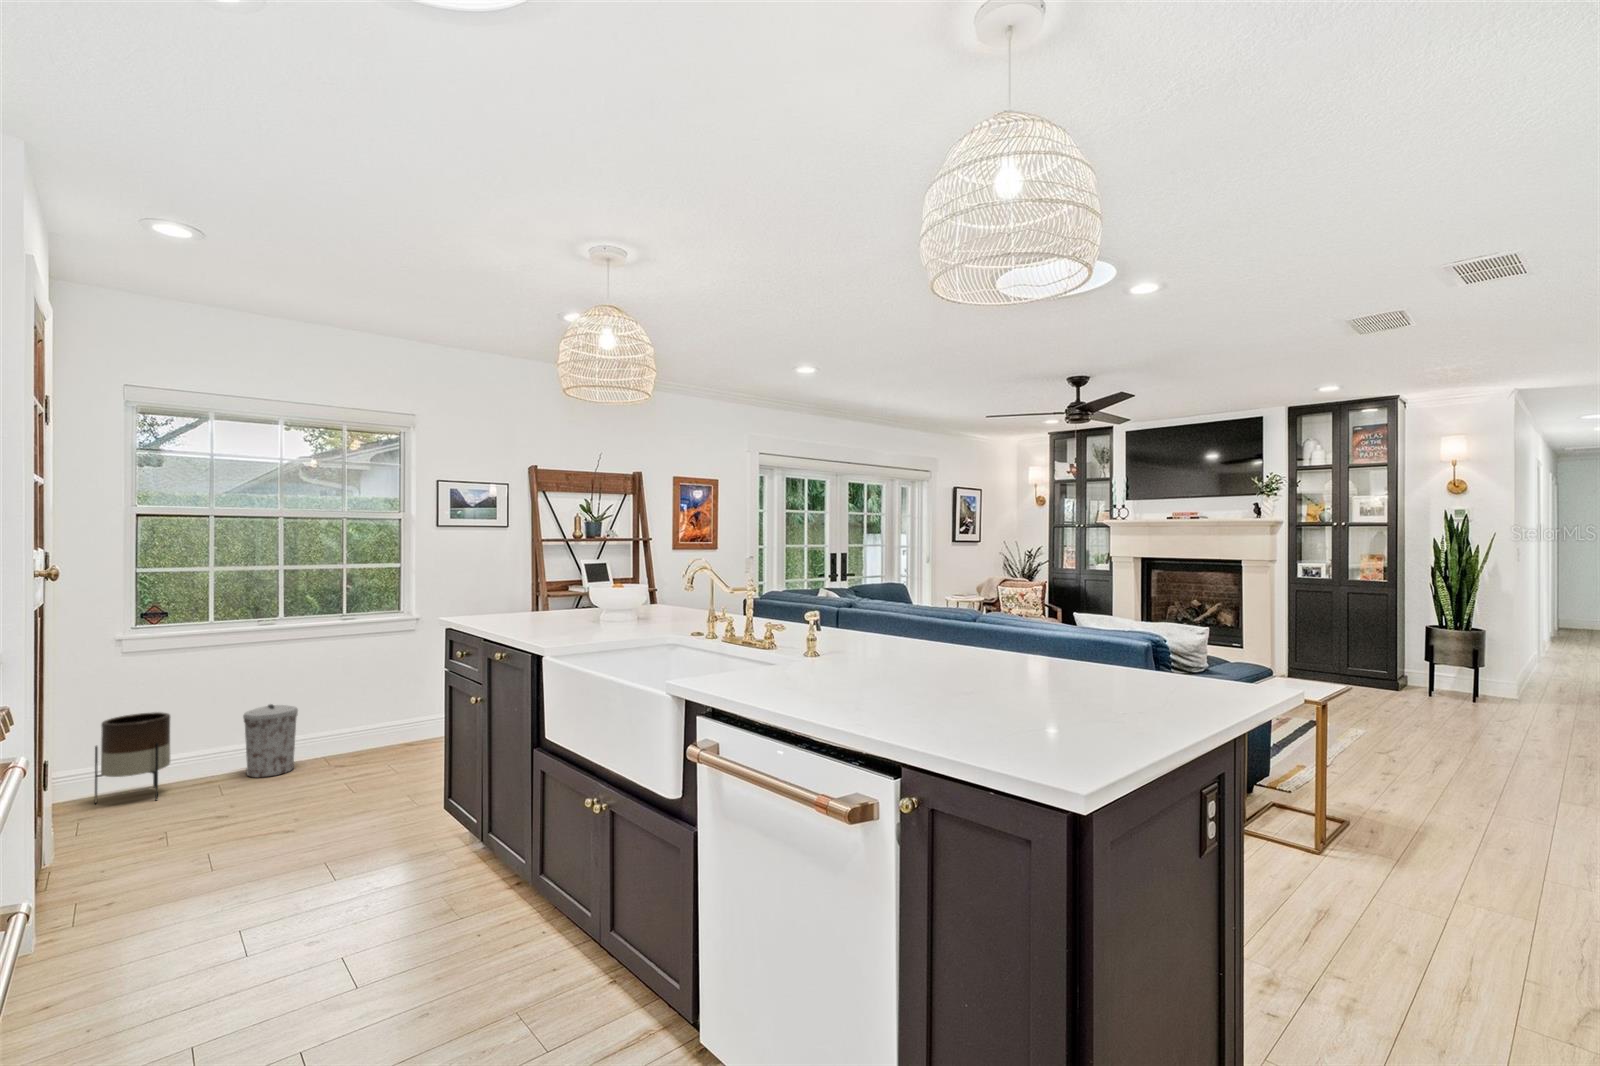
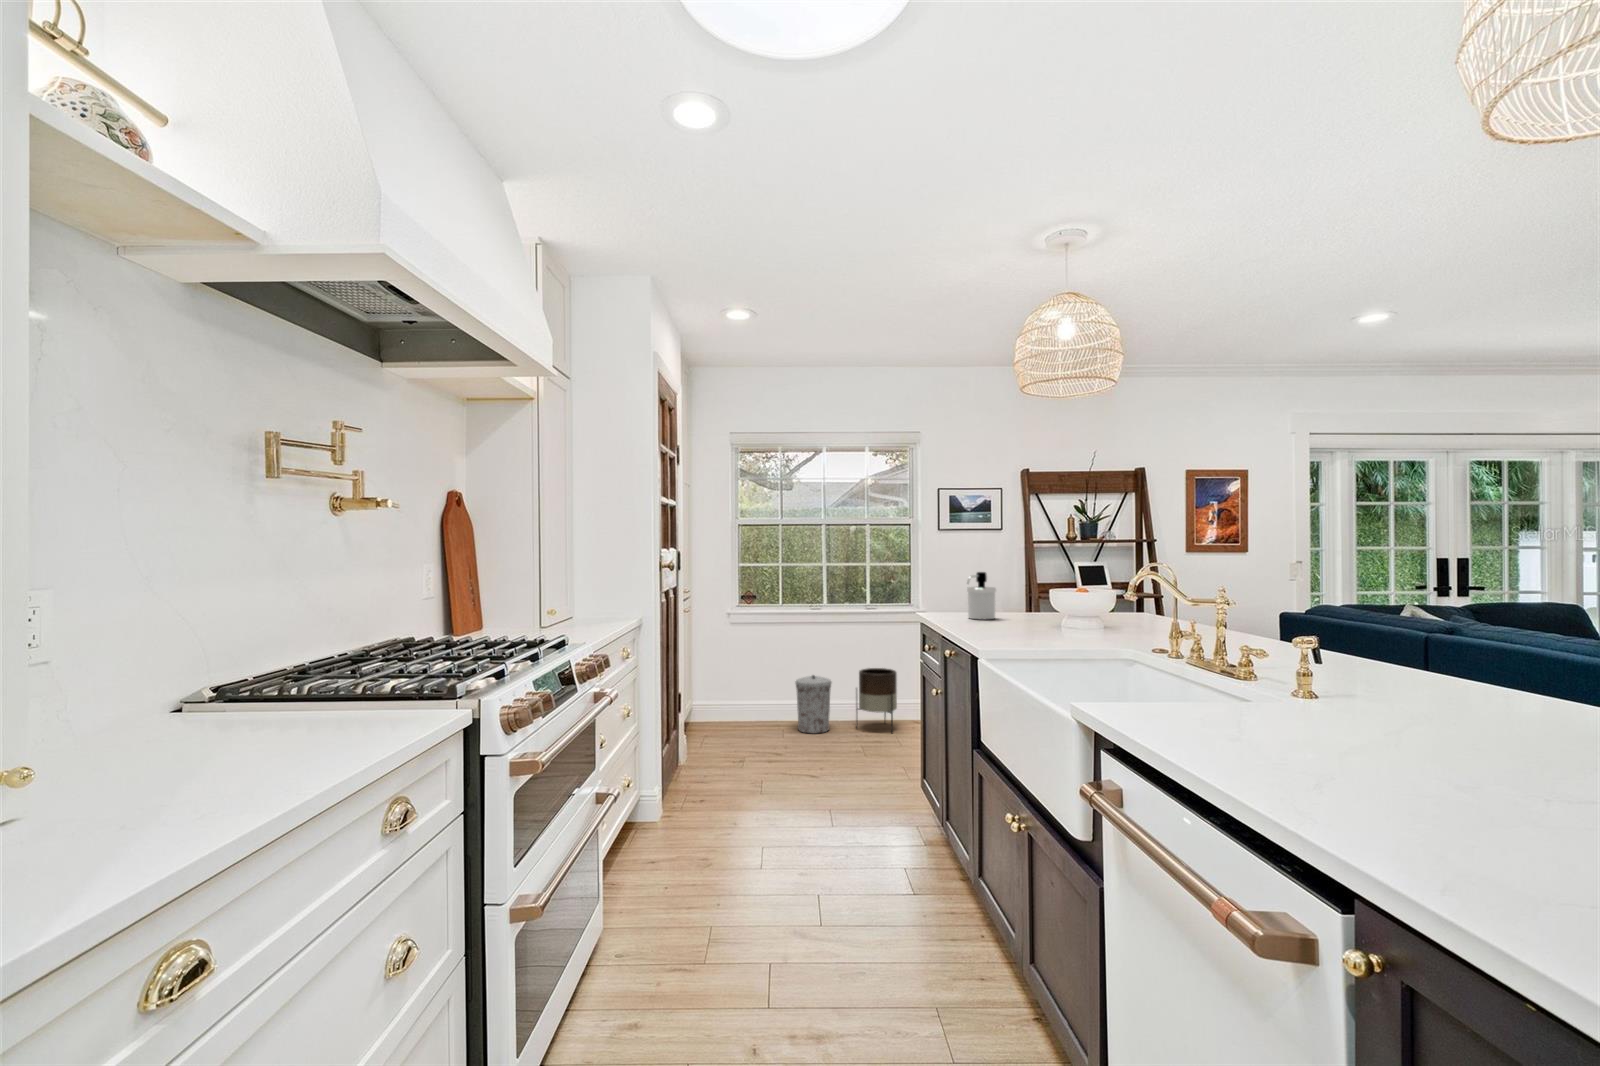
soap dispenser: none [499,571,530,619] -> present [967,572,996,619]
planter: present [95,712,170,804] -> present [856,668,897,732]

